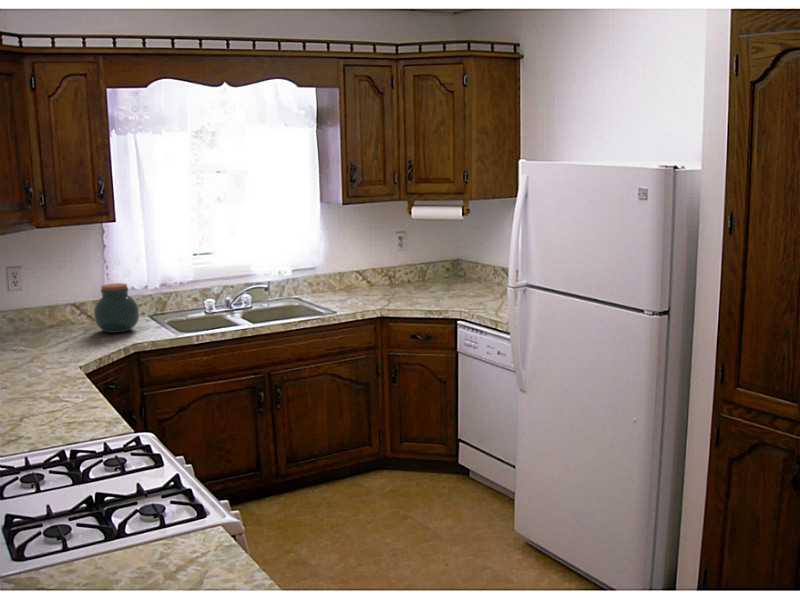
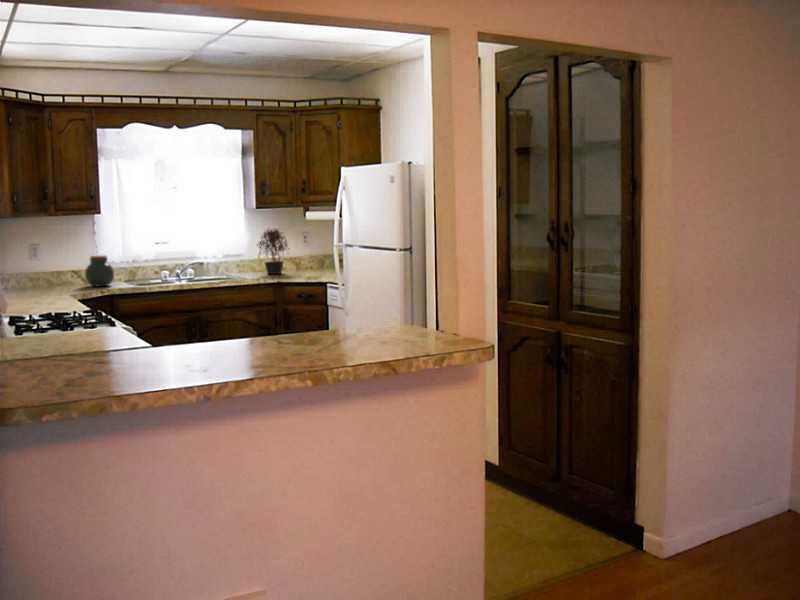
potted plant: none [337,230,386,297] -> present [258,229,289,274]

